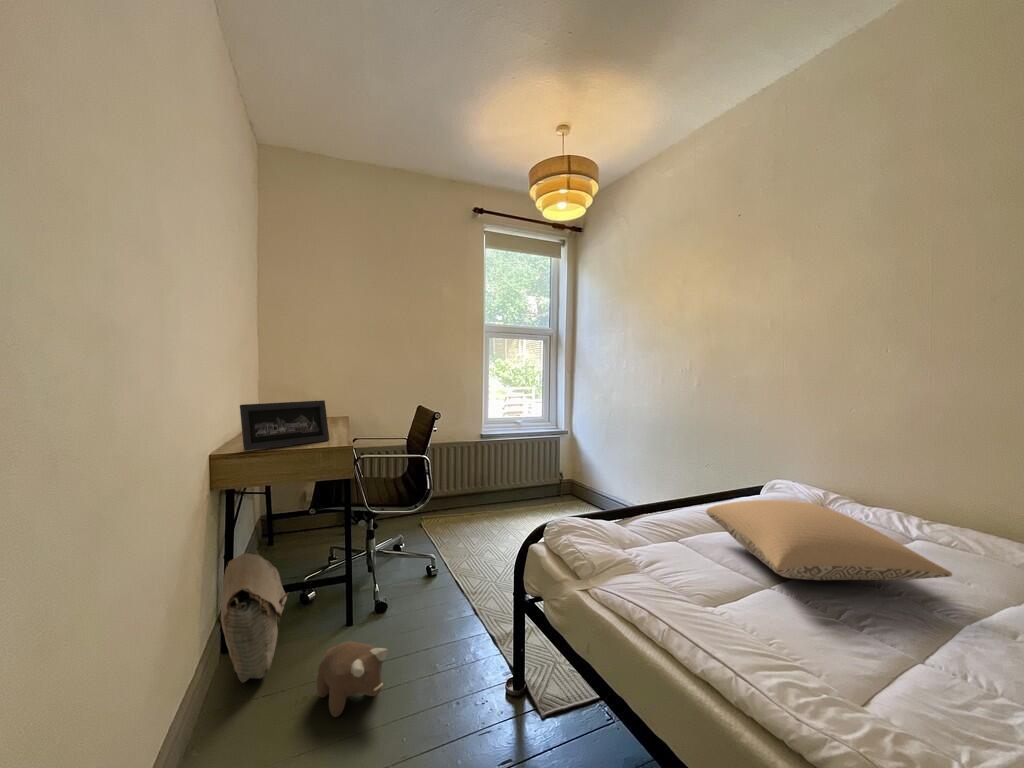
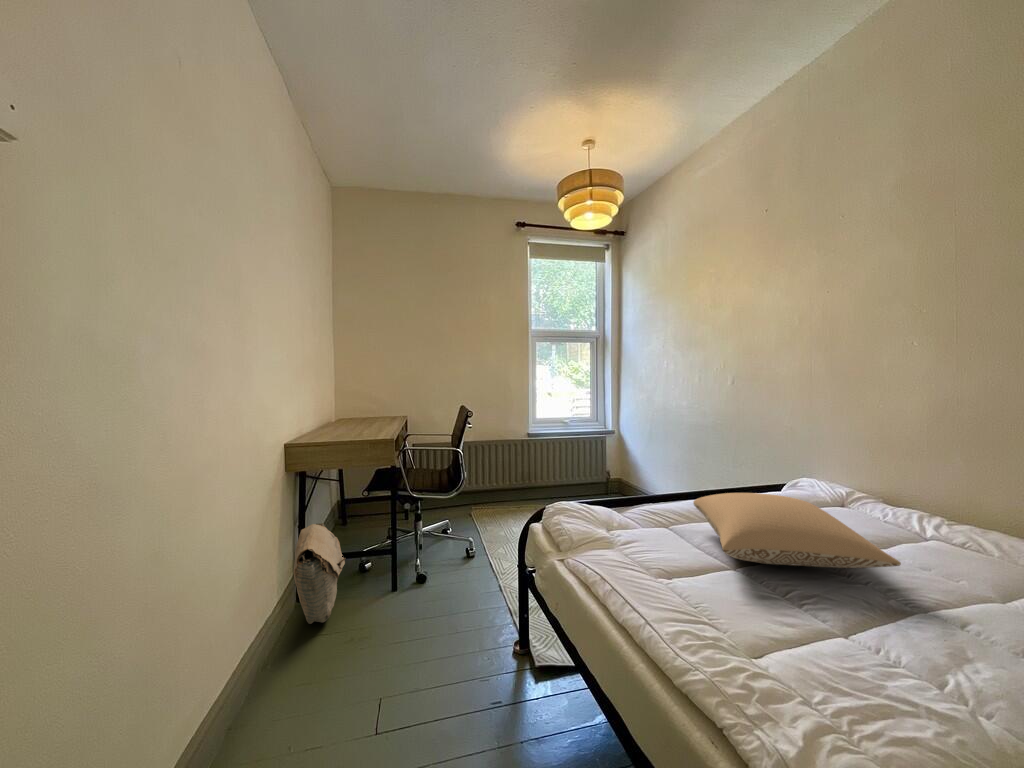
picture frame: present [240,400,329,451] -> none [310,401,380,442]
plush toy: present [316,641,388,717] -> none [362,598,415,656]

